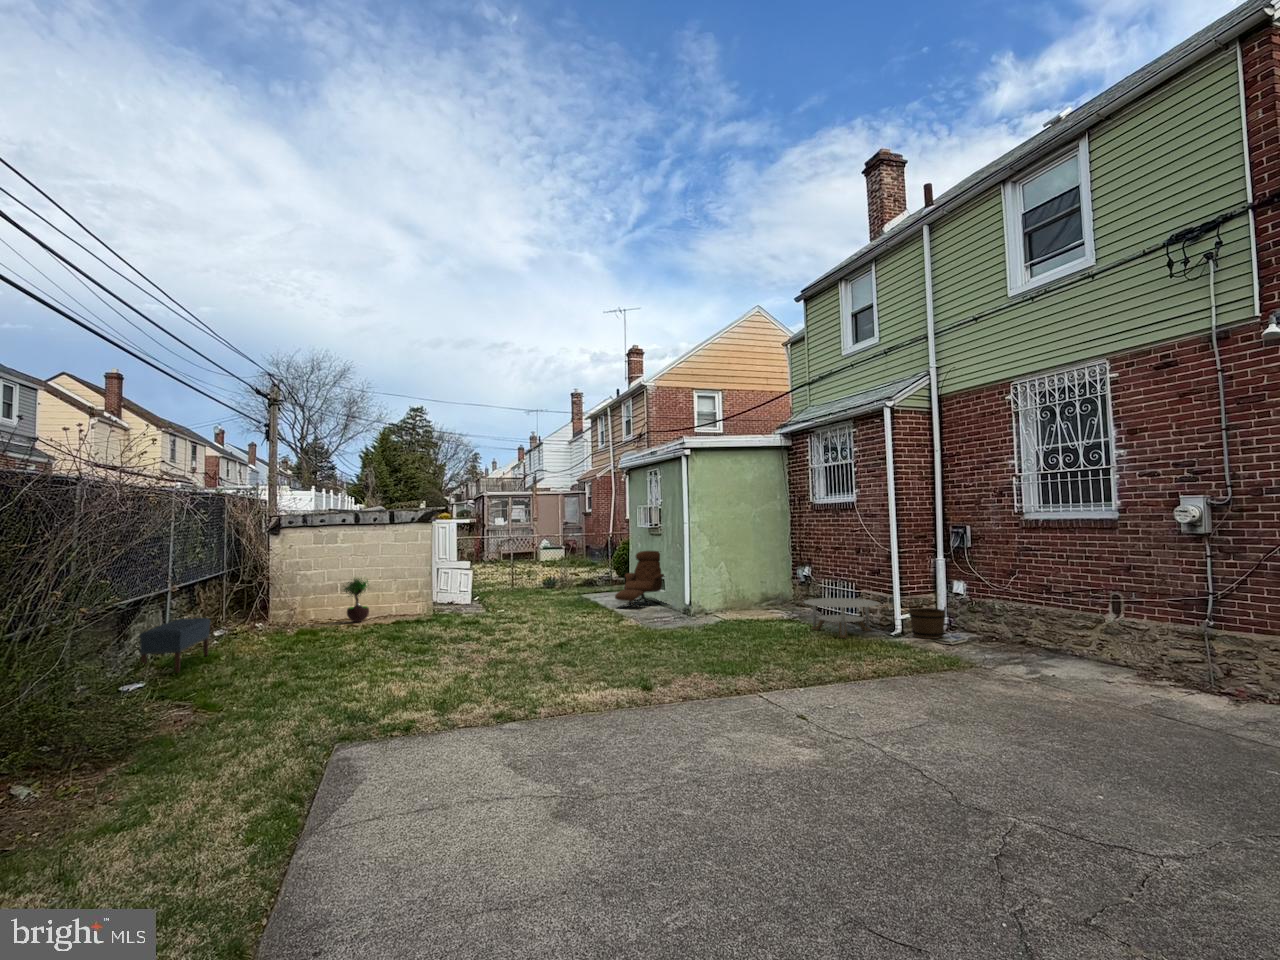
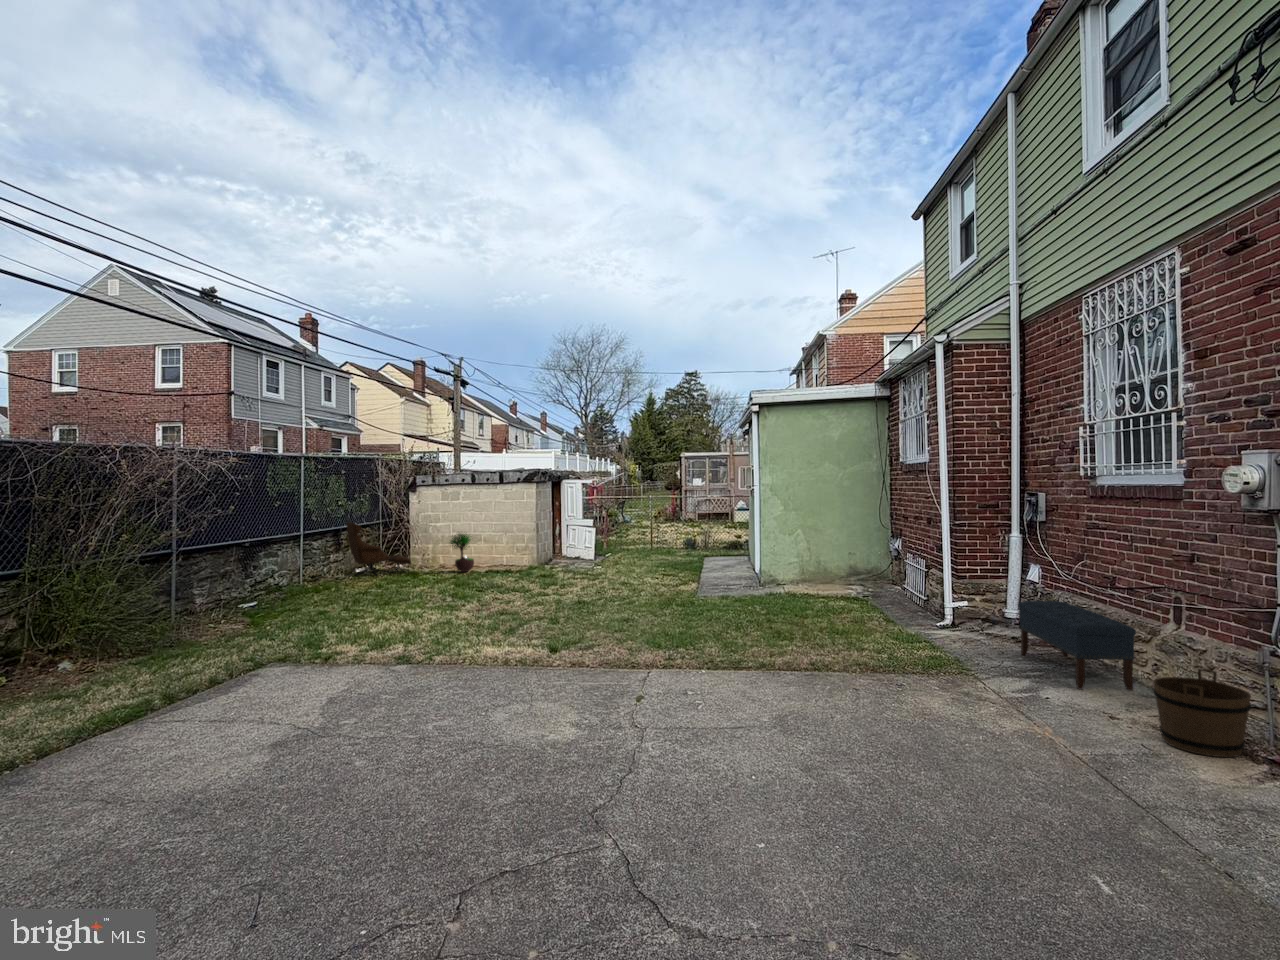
lounge chair: present [615,551,665,606] -> present [347,522,411,576]
round table: present [804,598,879,638] -> none [839,576,932,625]
bucket: present [909,605,946,639] -> present [1154,669,1251,757]
bench: present [139,618,211,673] -> present [1018,601,1136,691]

